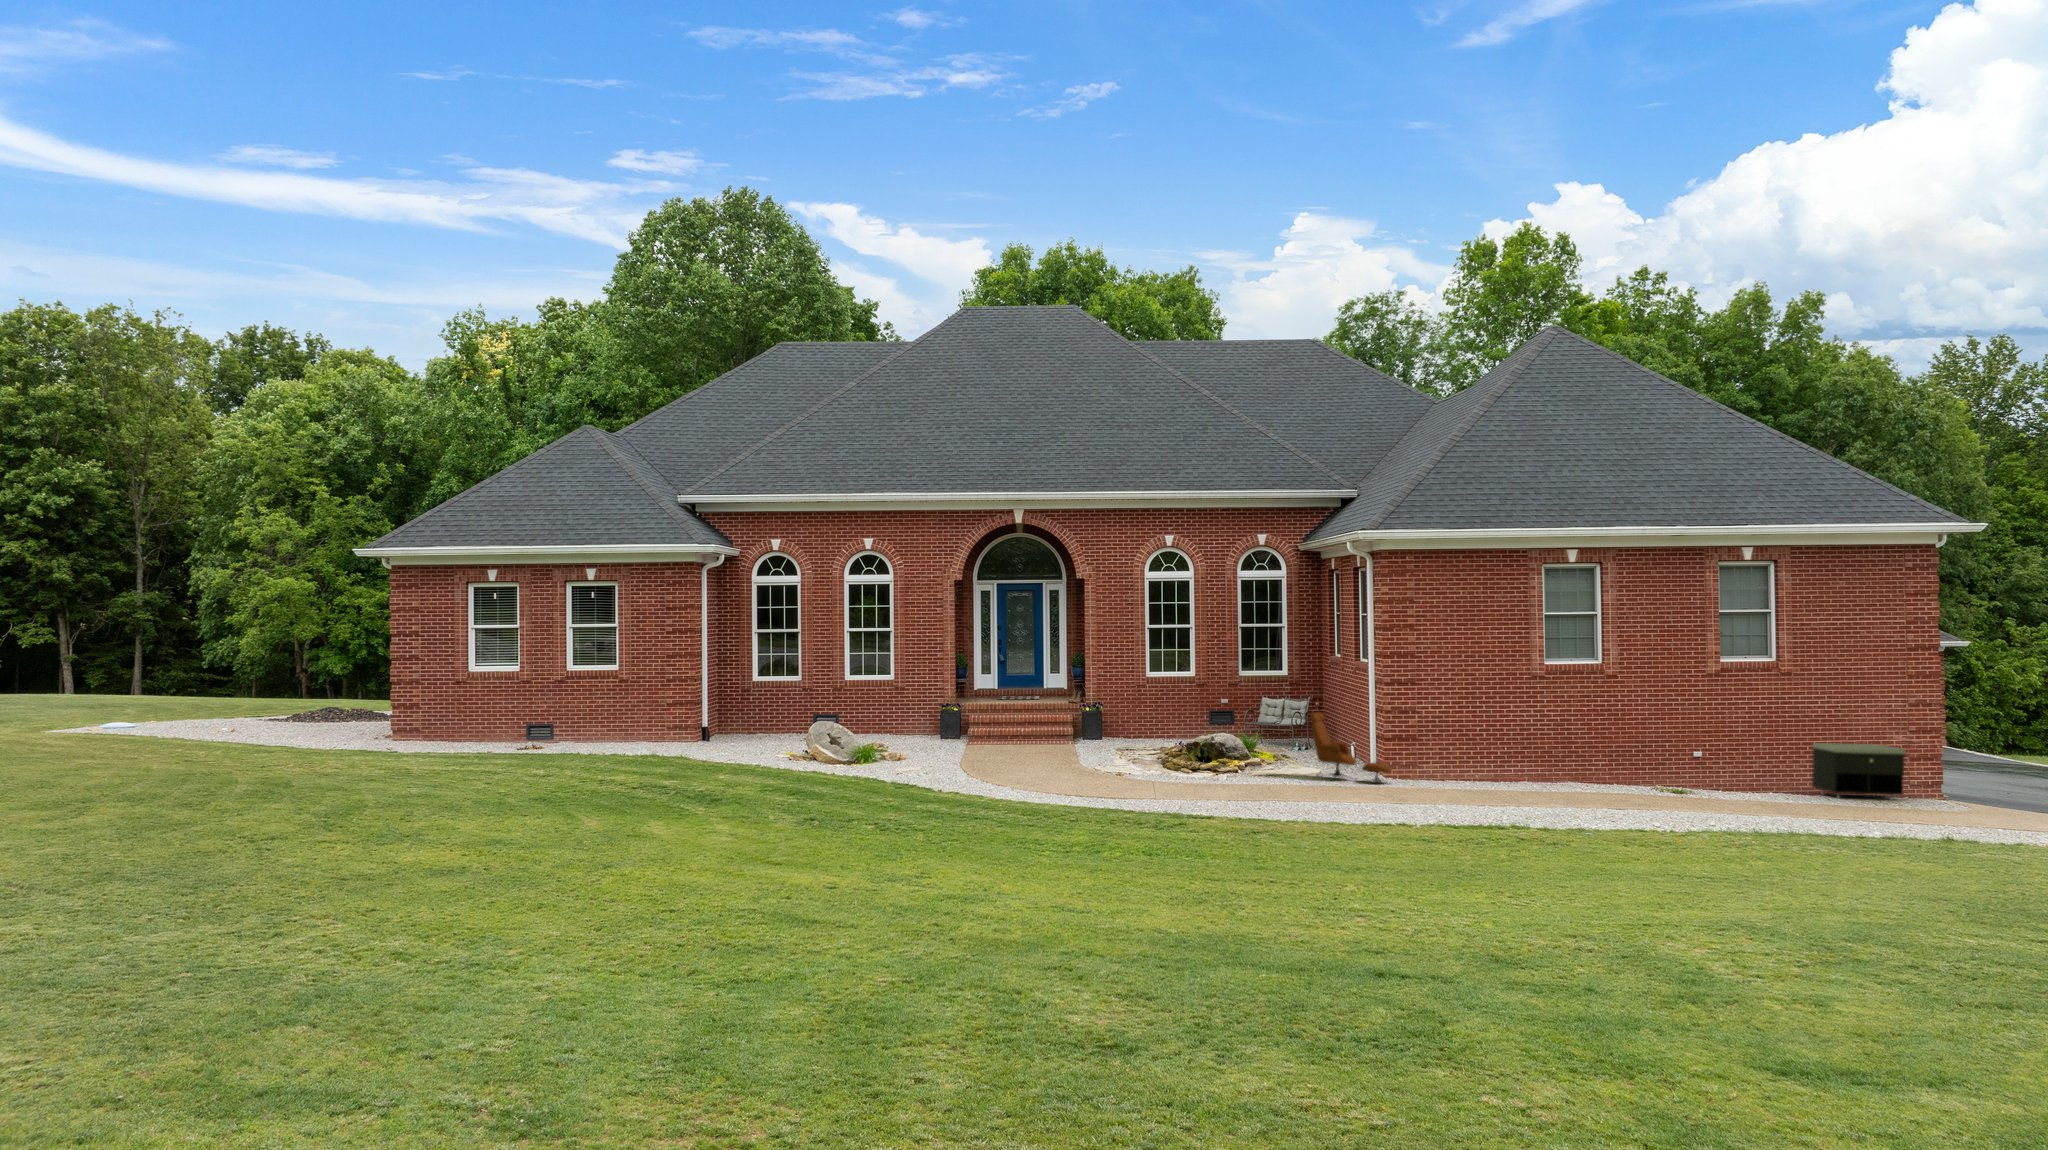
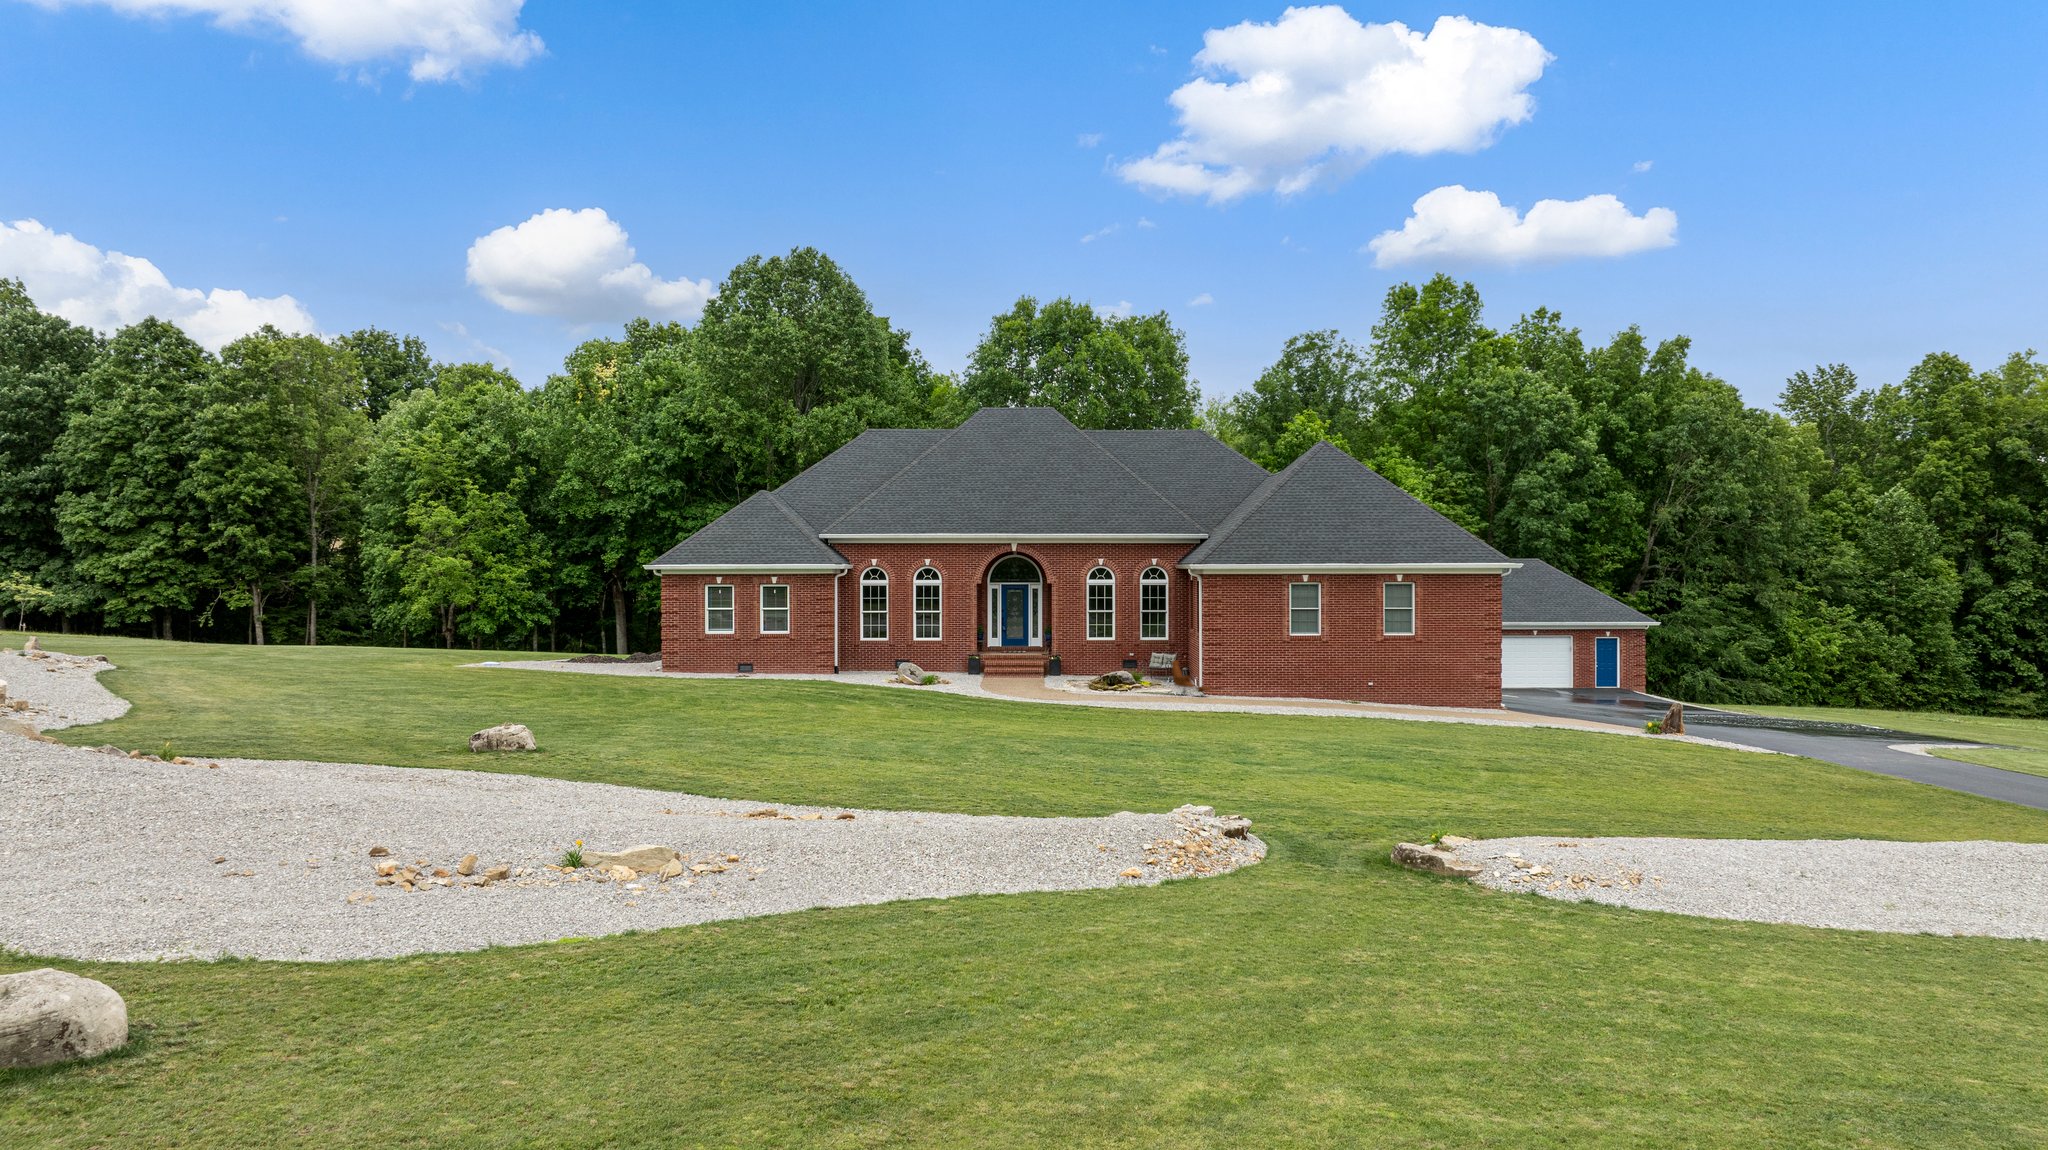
storage bench: present [1812,743,1906,799] -> none [1424,678,1465,706]

